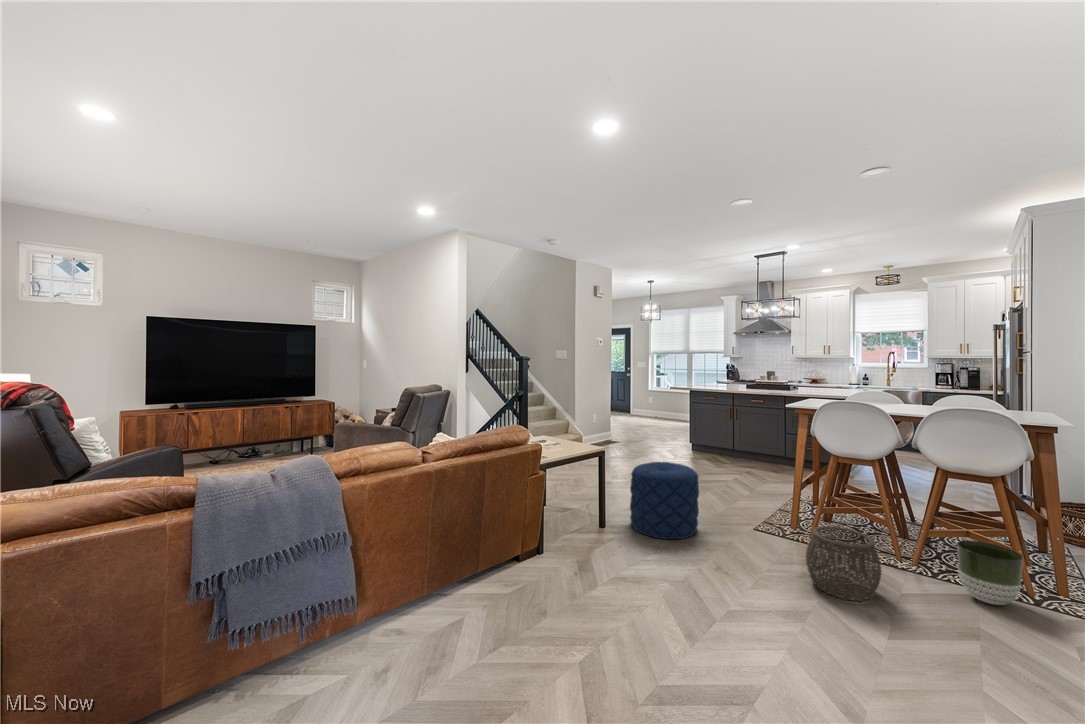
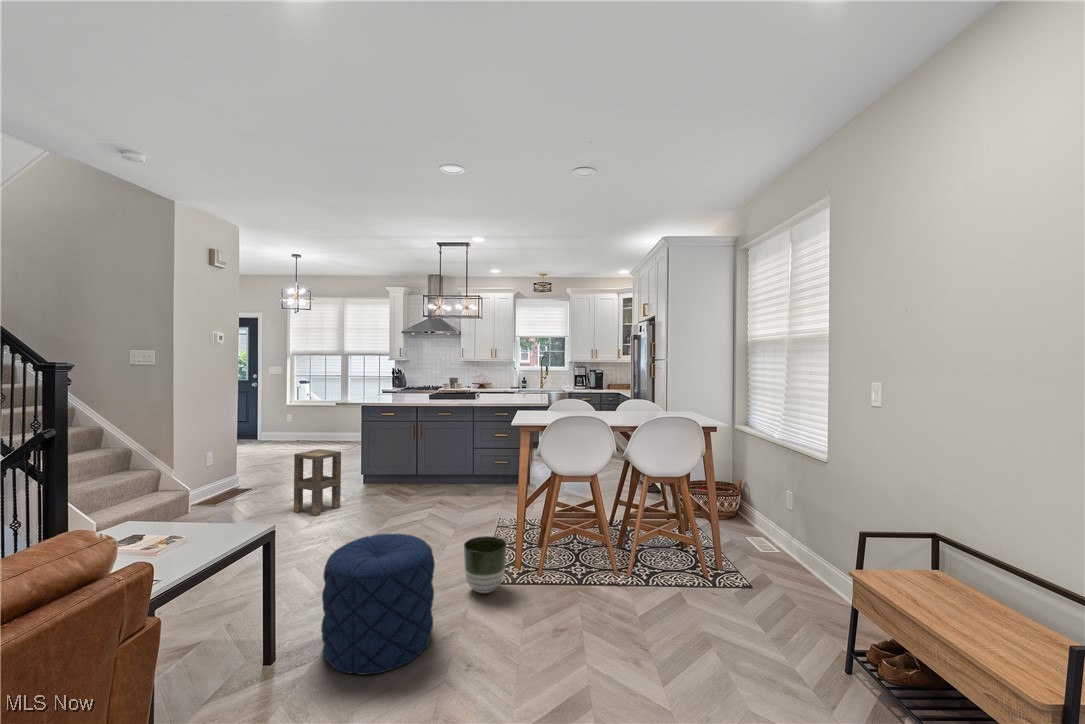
side table: none [638,418,669,463] -> present [294,449,341,516]
woven basket: present [806,526,882,601] -> none [591,584,672,685]
planter: present [957,541,1023,605] -> present [464,536,506,593]

